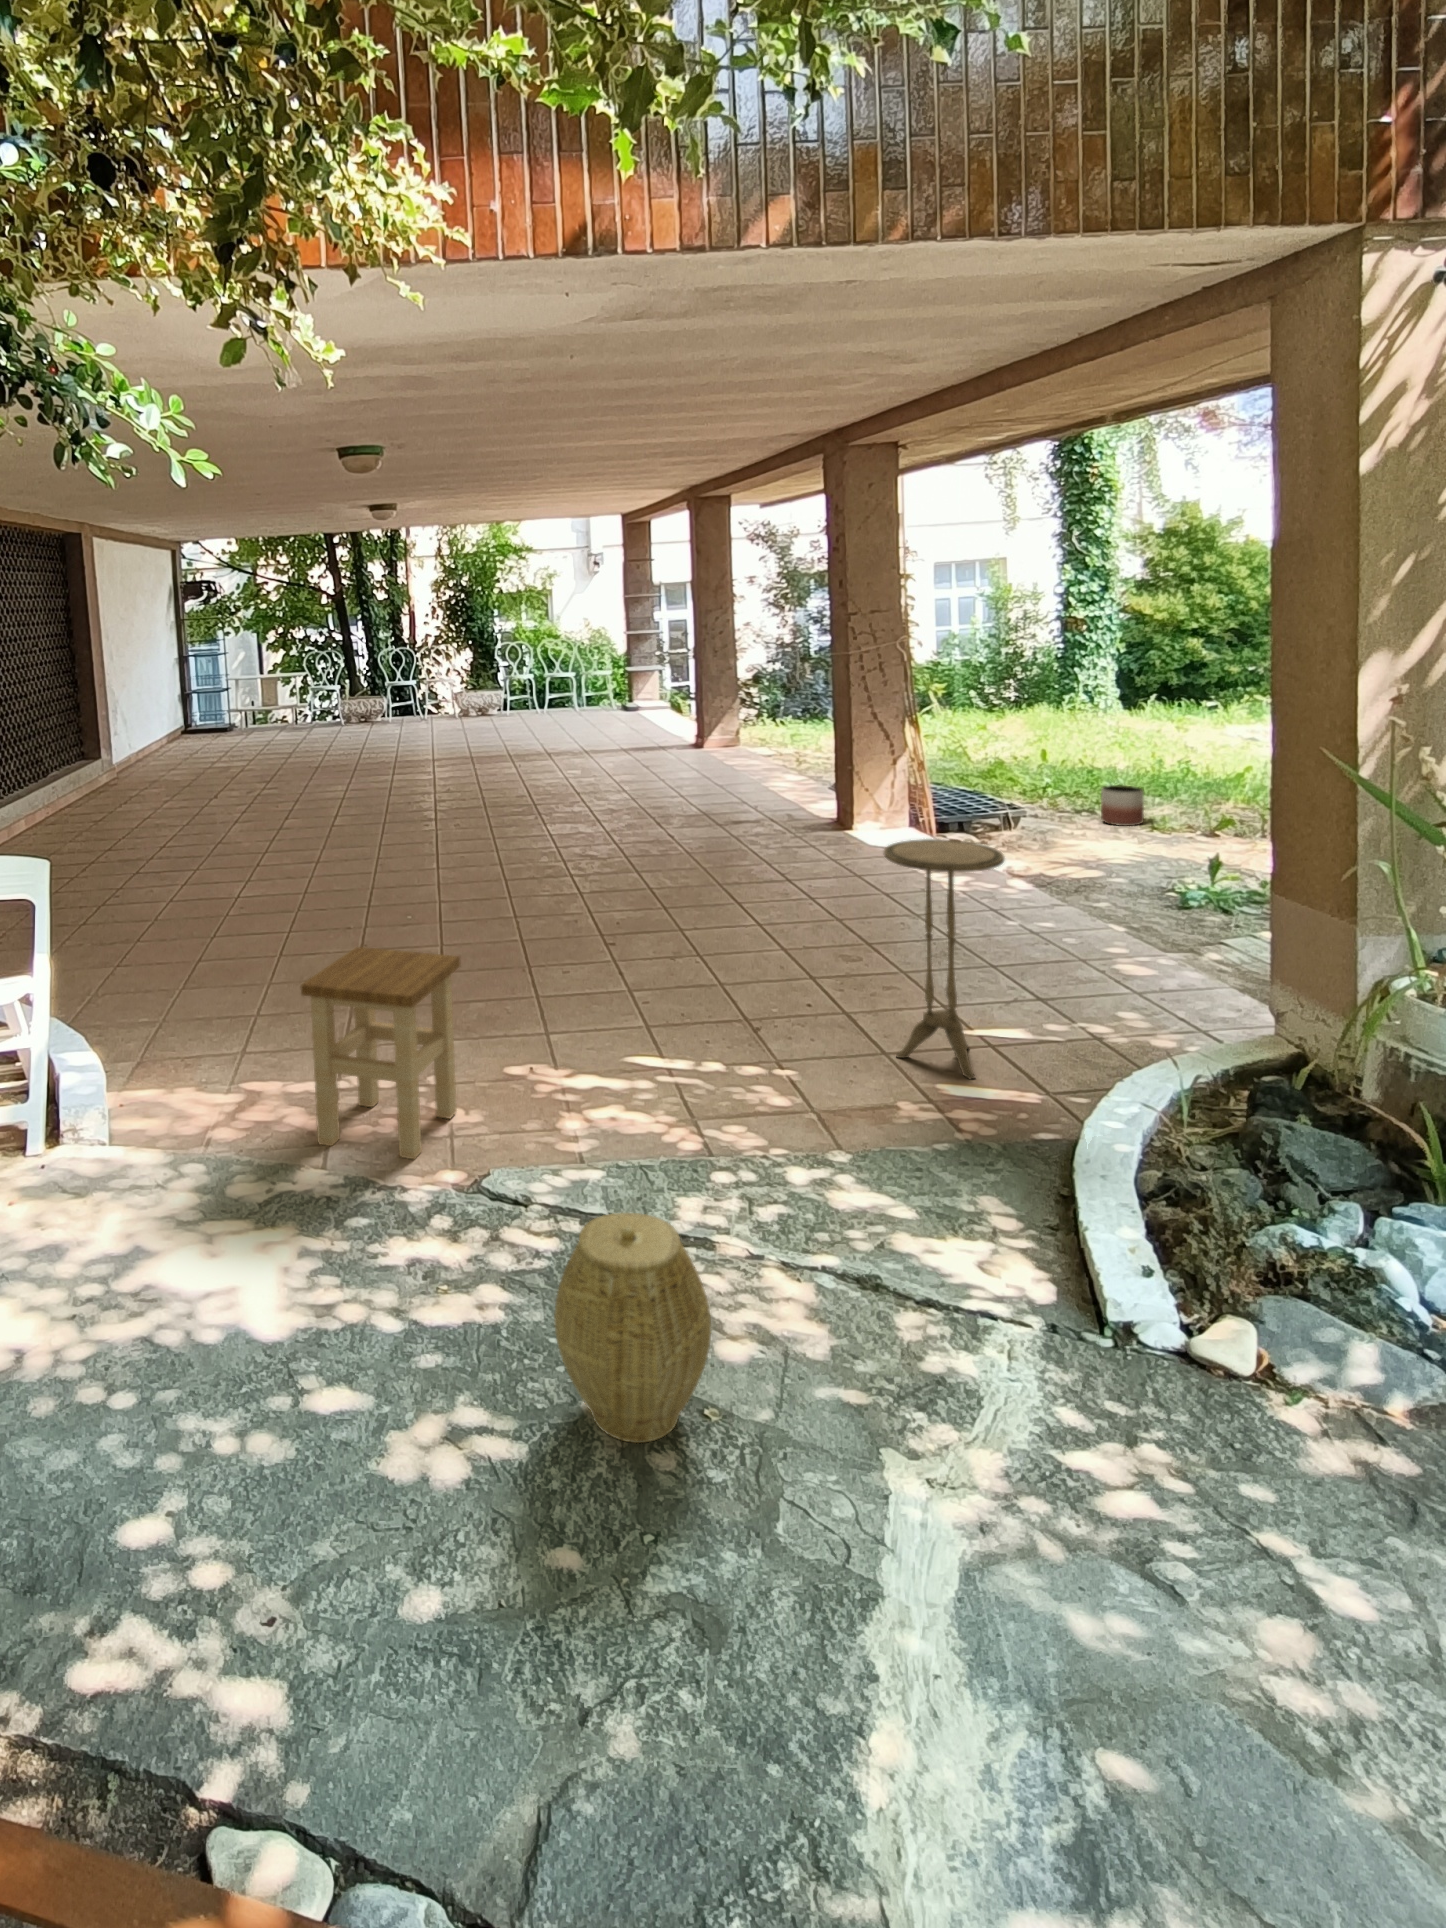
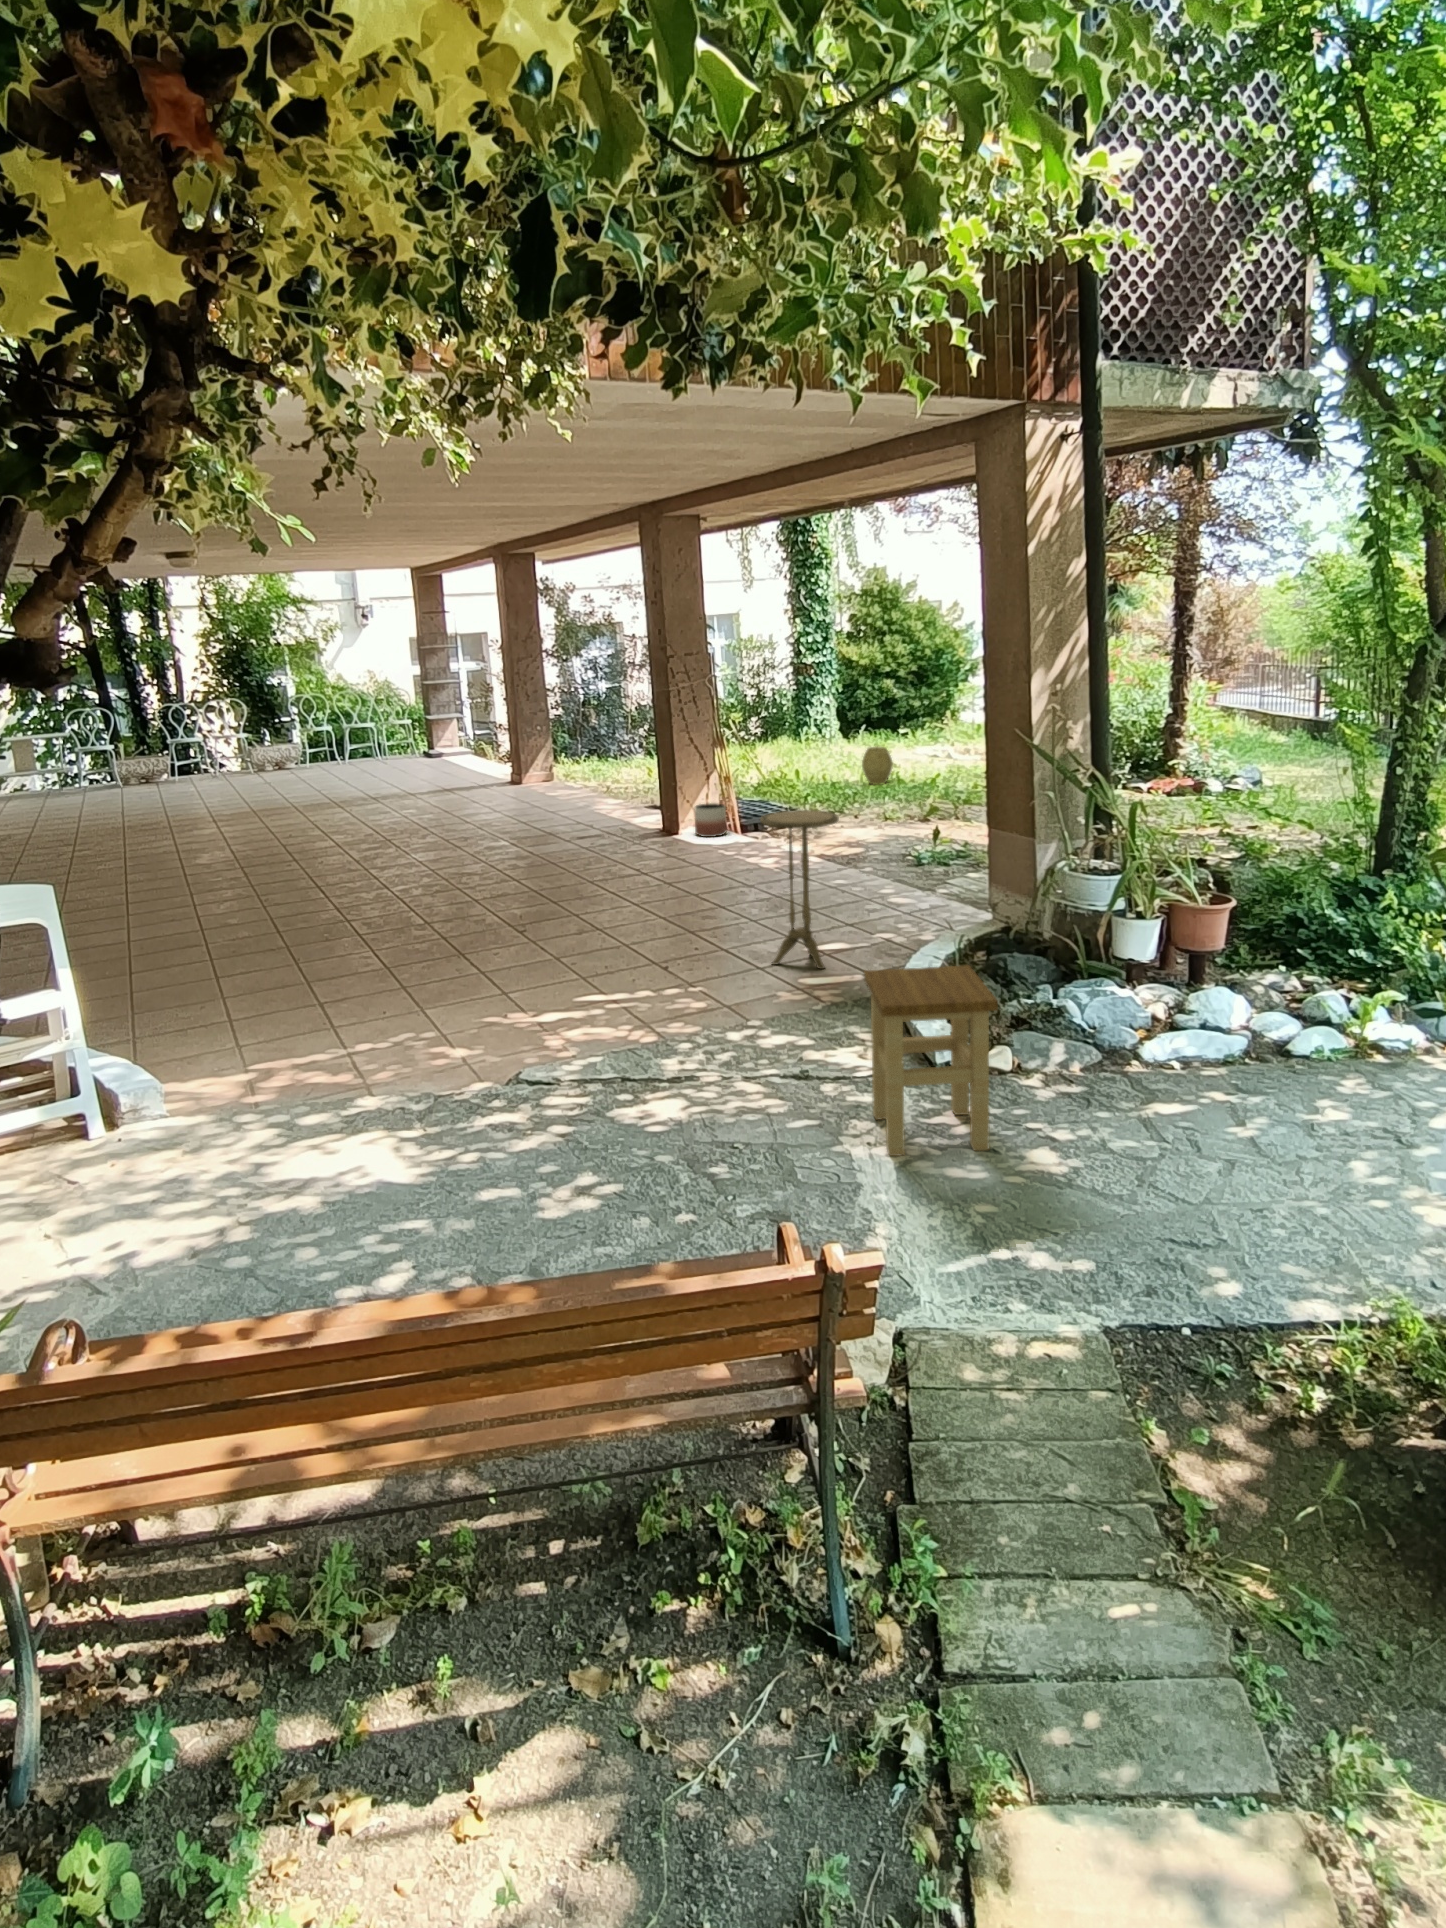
planter: present [1101,785,1144,826] -> present [695,803,727,837]
stool: present [301,947,460,1159] -> present [864,965,998,1156]
woven basket: present [554,1213,711,1443] -> present [862,747,893,785]

